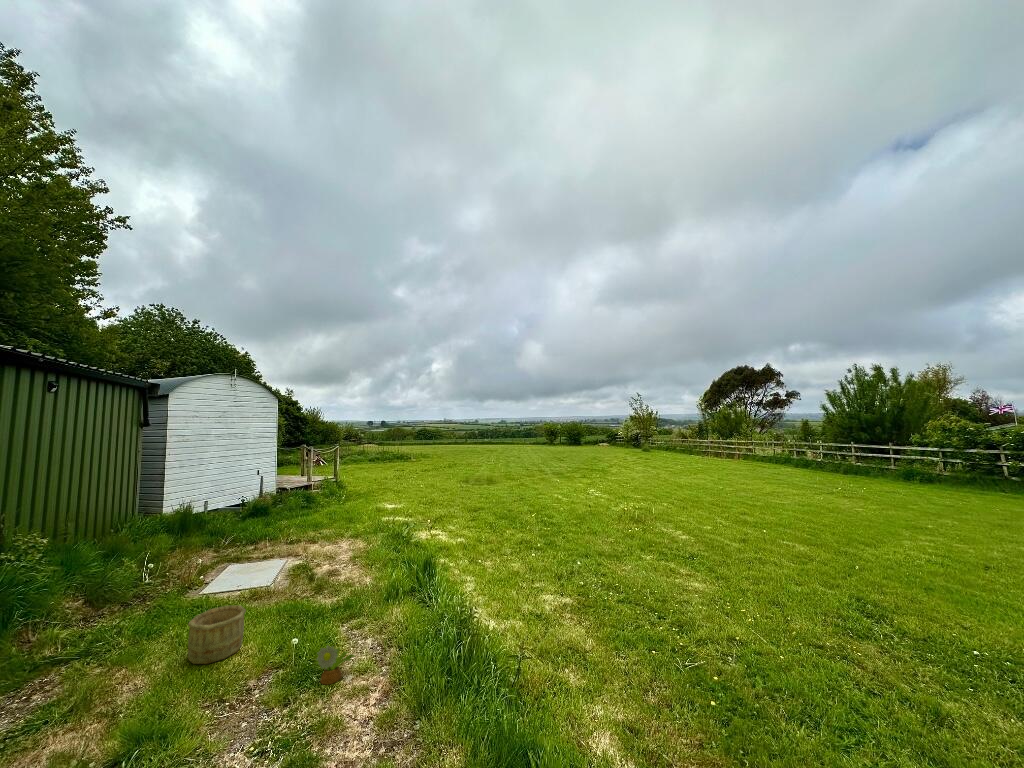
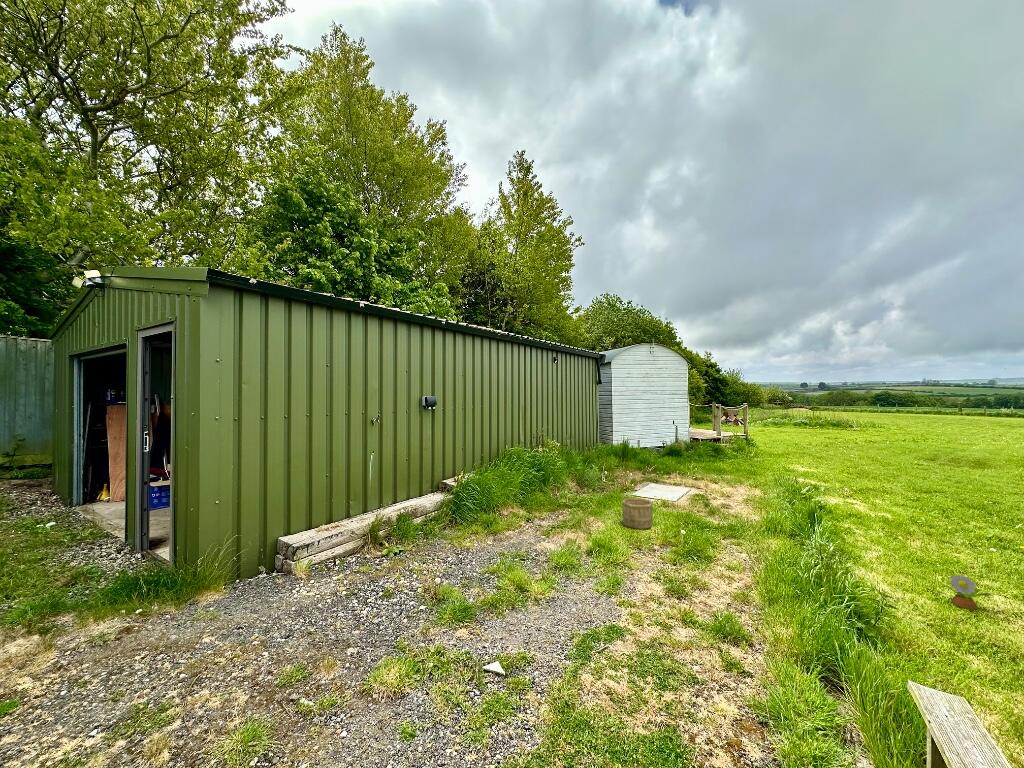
decorative plant: present [314,645,355,684] -> present [940,574,993,610]

